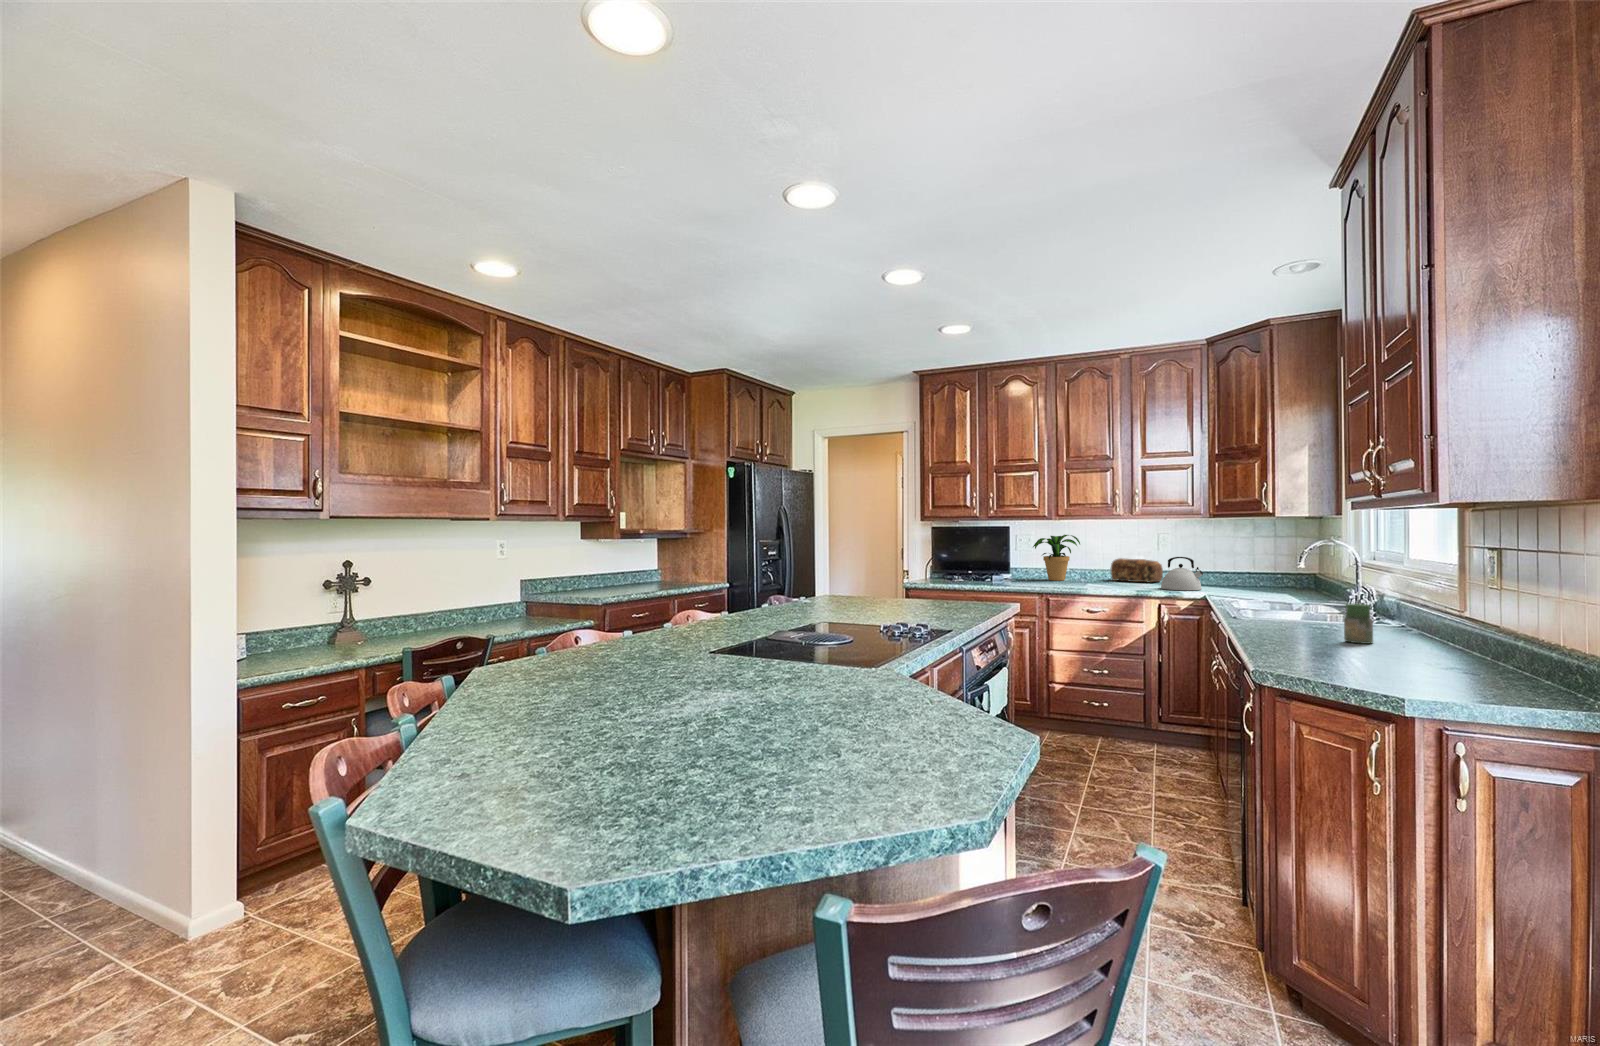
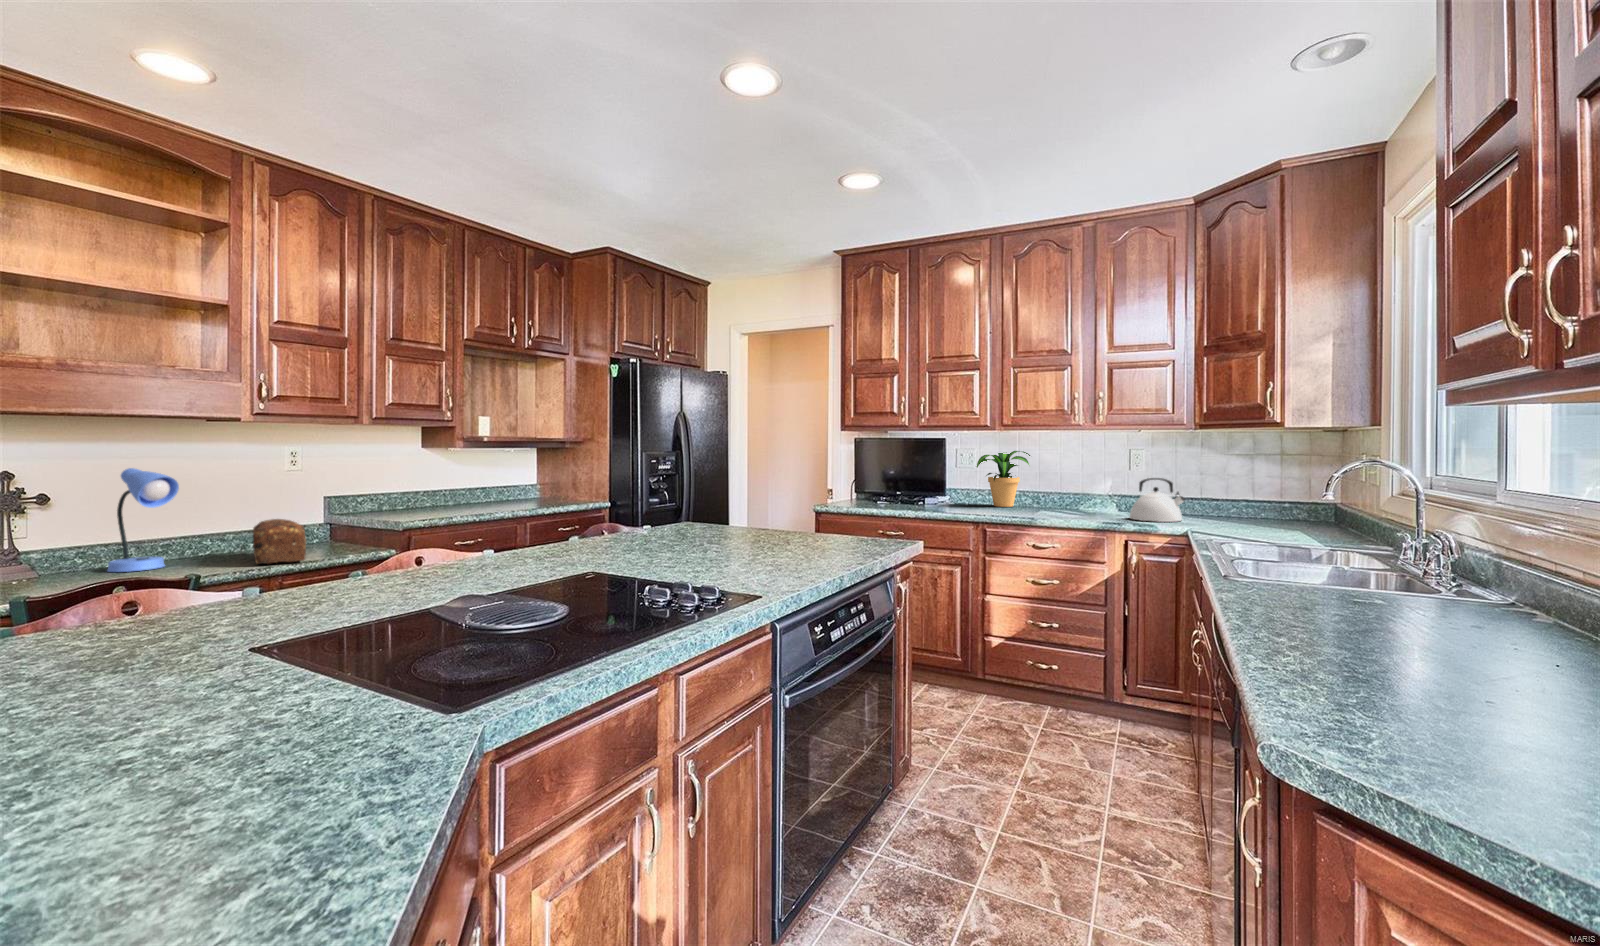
bread loaf: present [1111,558,1163,582] -> present [253,519,306,564]
desk lamp: none [437,559,482,634] -> present [107,468,179,572]
jar: present [1344,604,1373,644] -> none [1456,558,1521,638]

